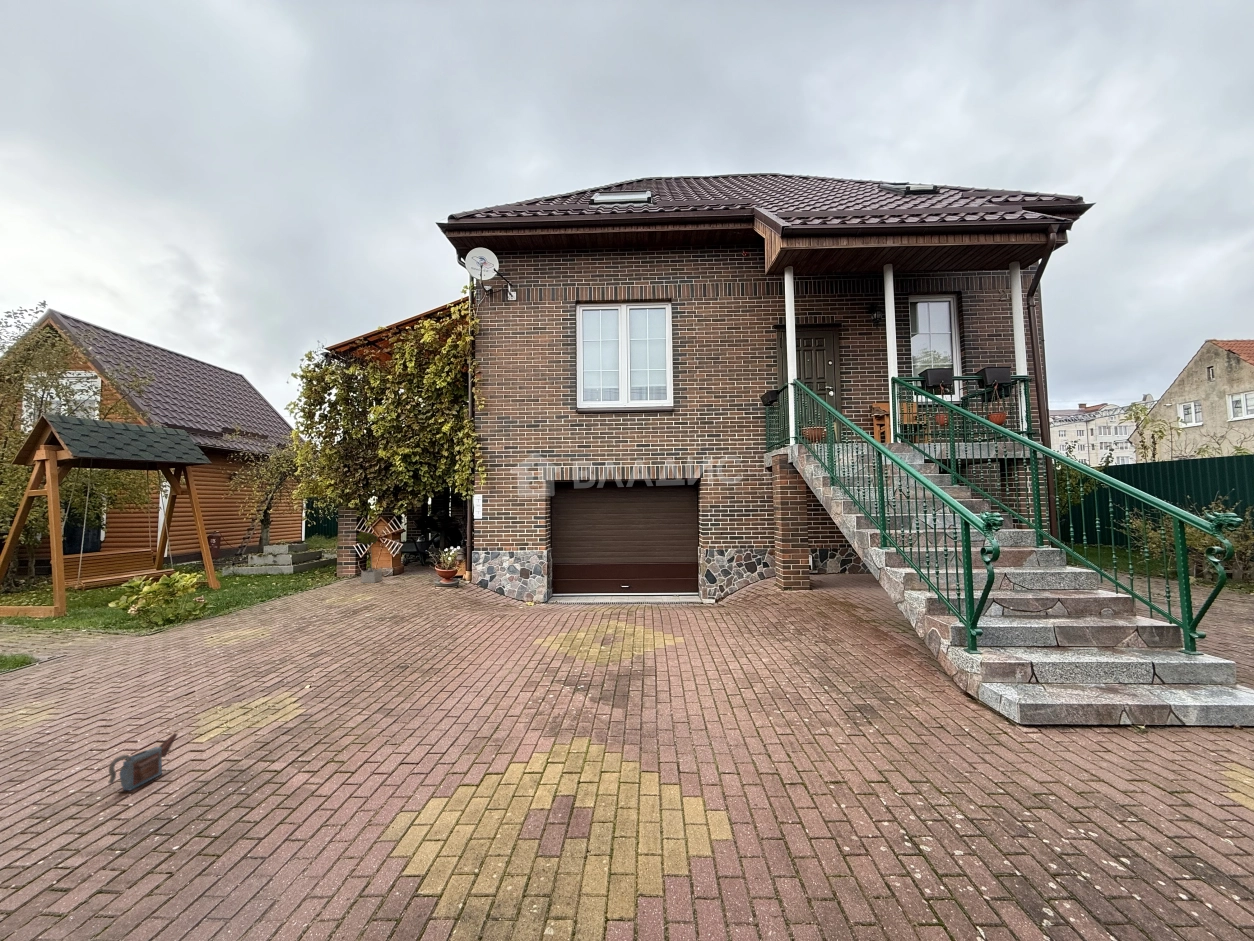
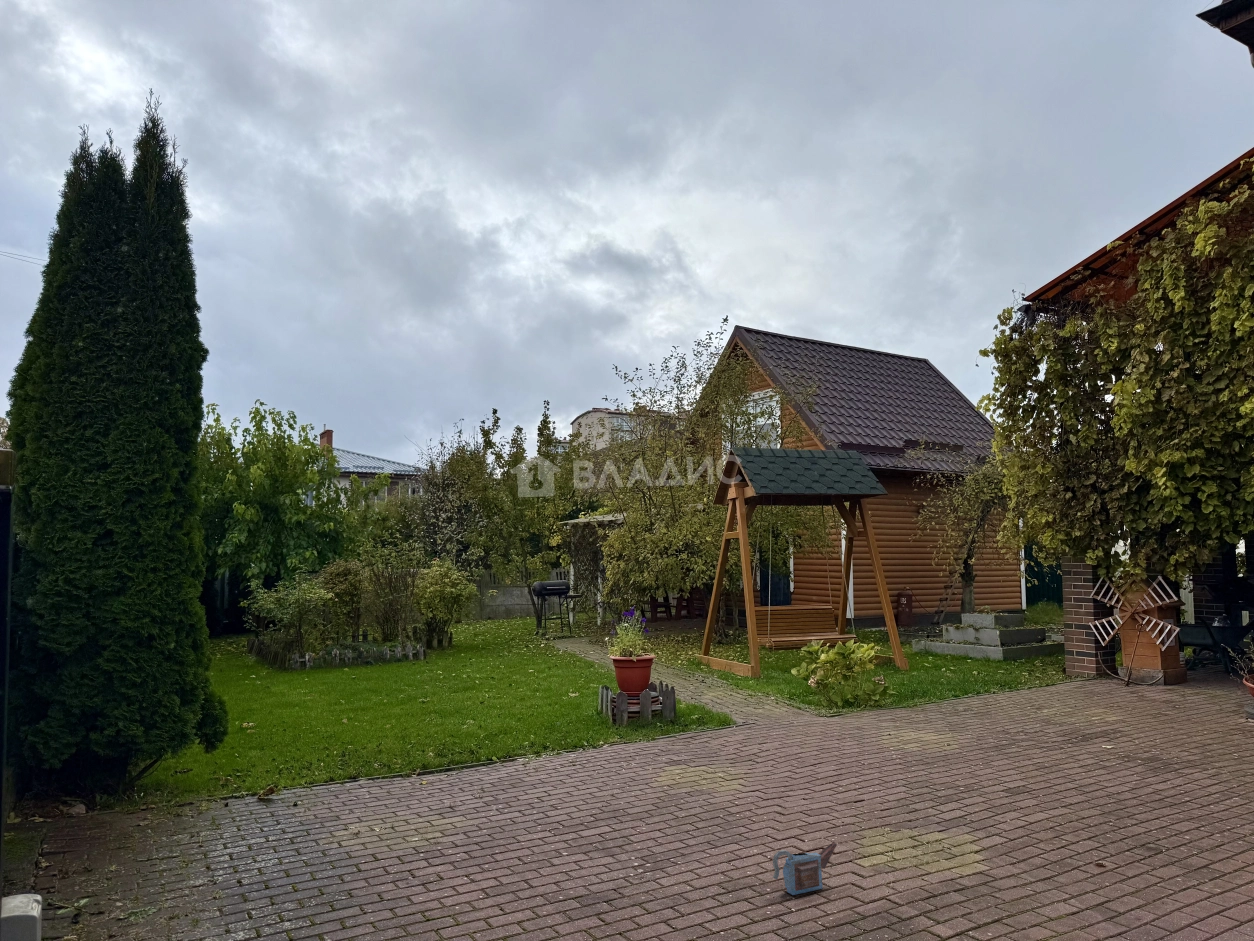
potted tree: present [357,532,382,583] -> none [1094,600,1143,693]

